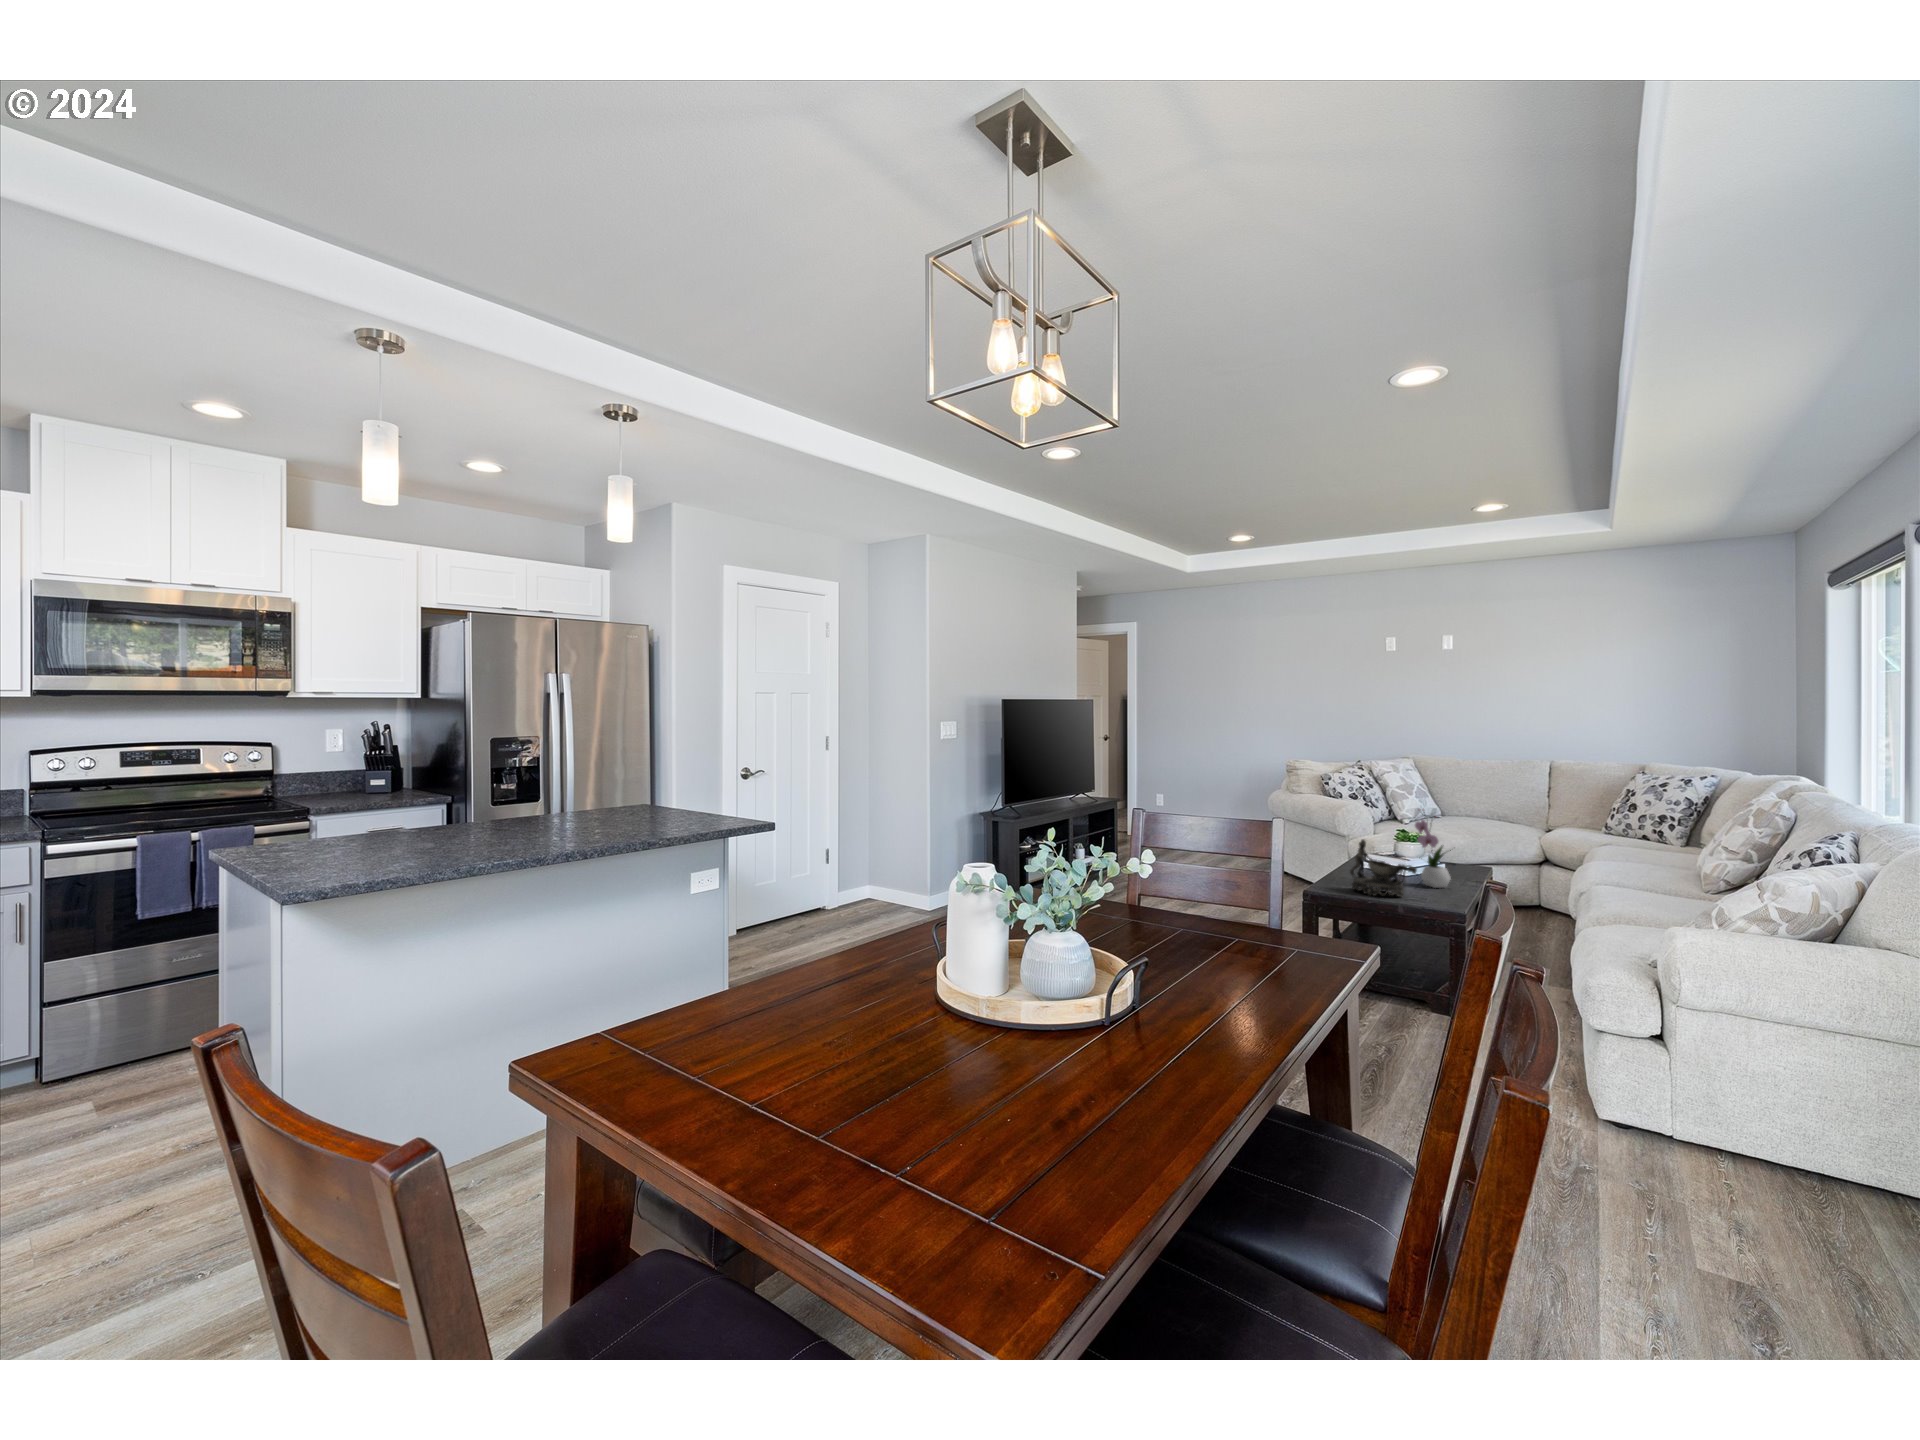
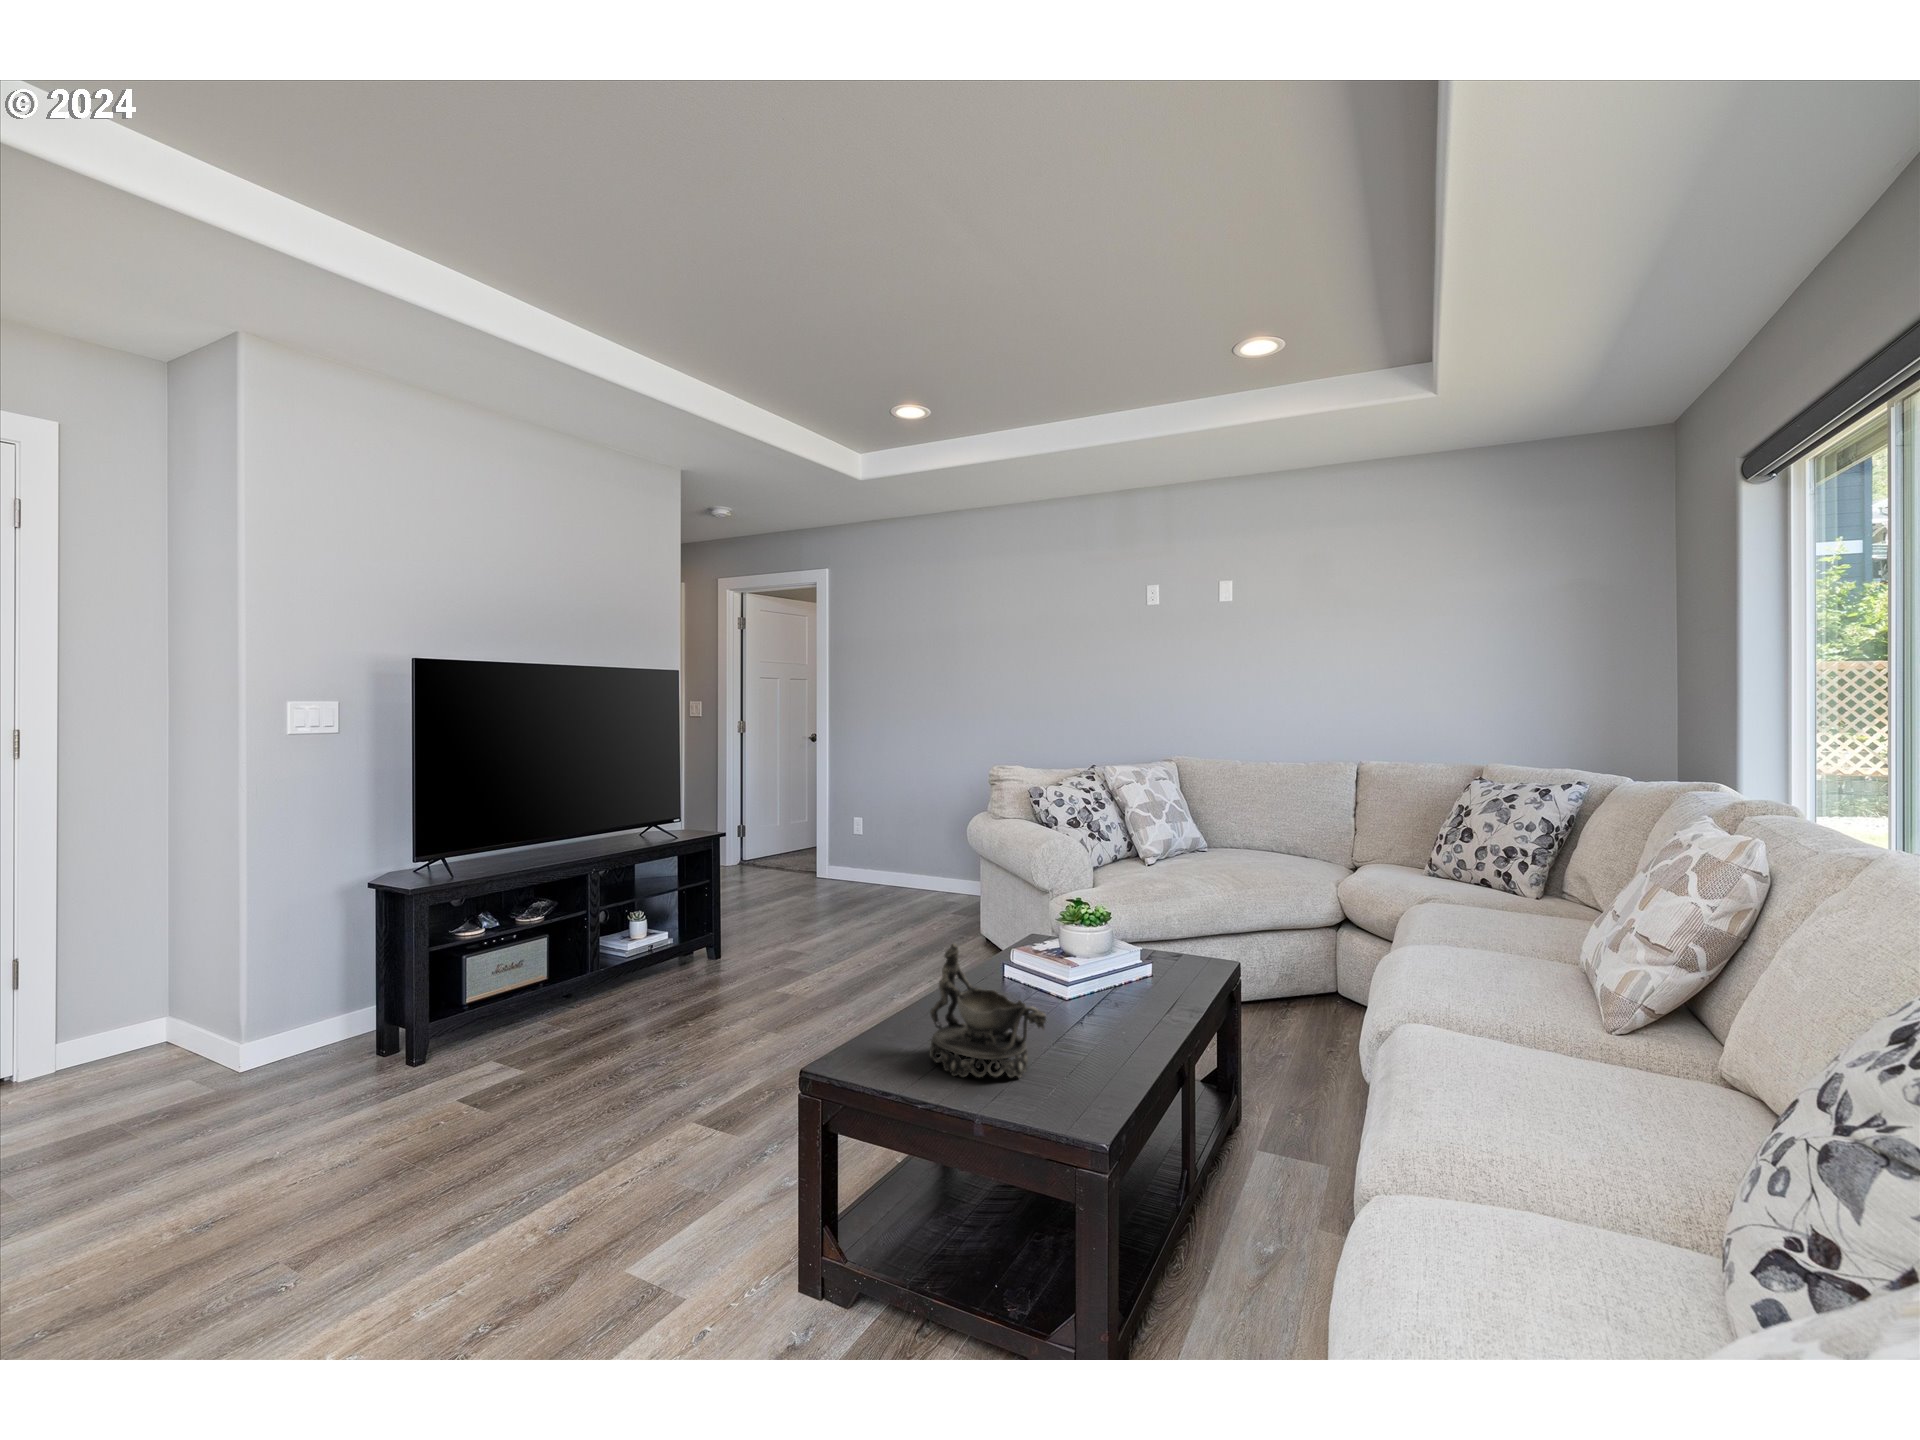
flower arrangement: present [1415,810,1451,888] -> none [1076,867,1151,1035]

